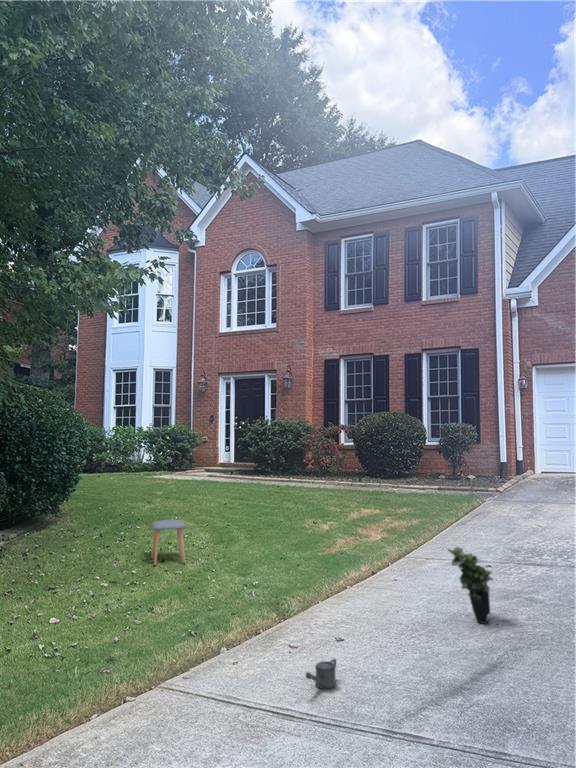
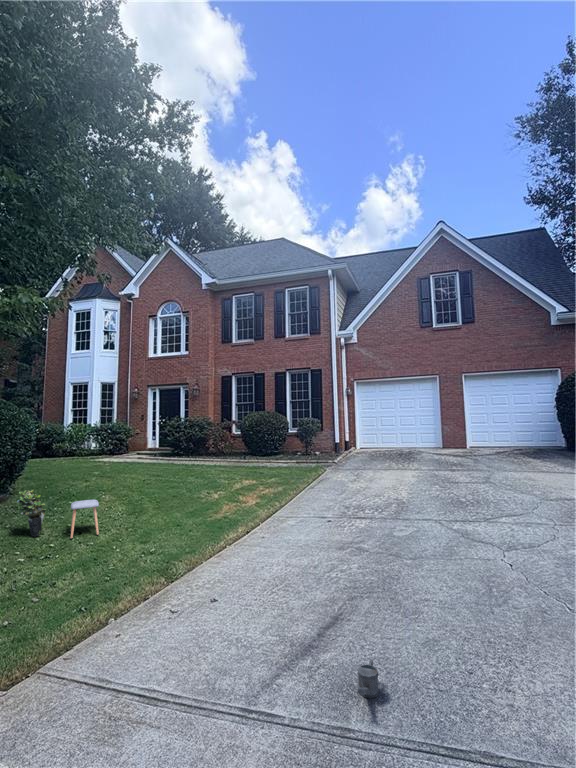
potted plant: present [448,547,492,624] -> present [17,490,46,537]
watering can: present [306,659,336,689] -> present [358,659,379,698]

